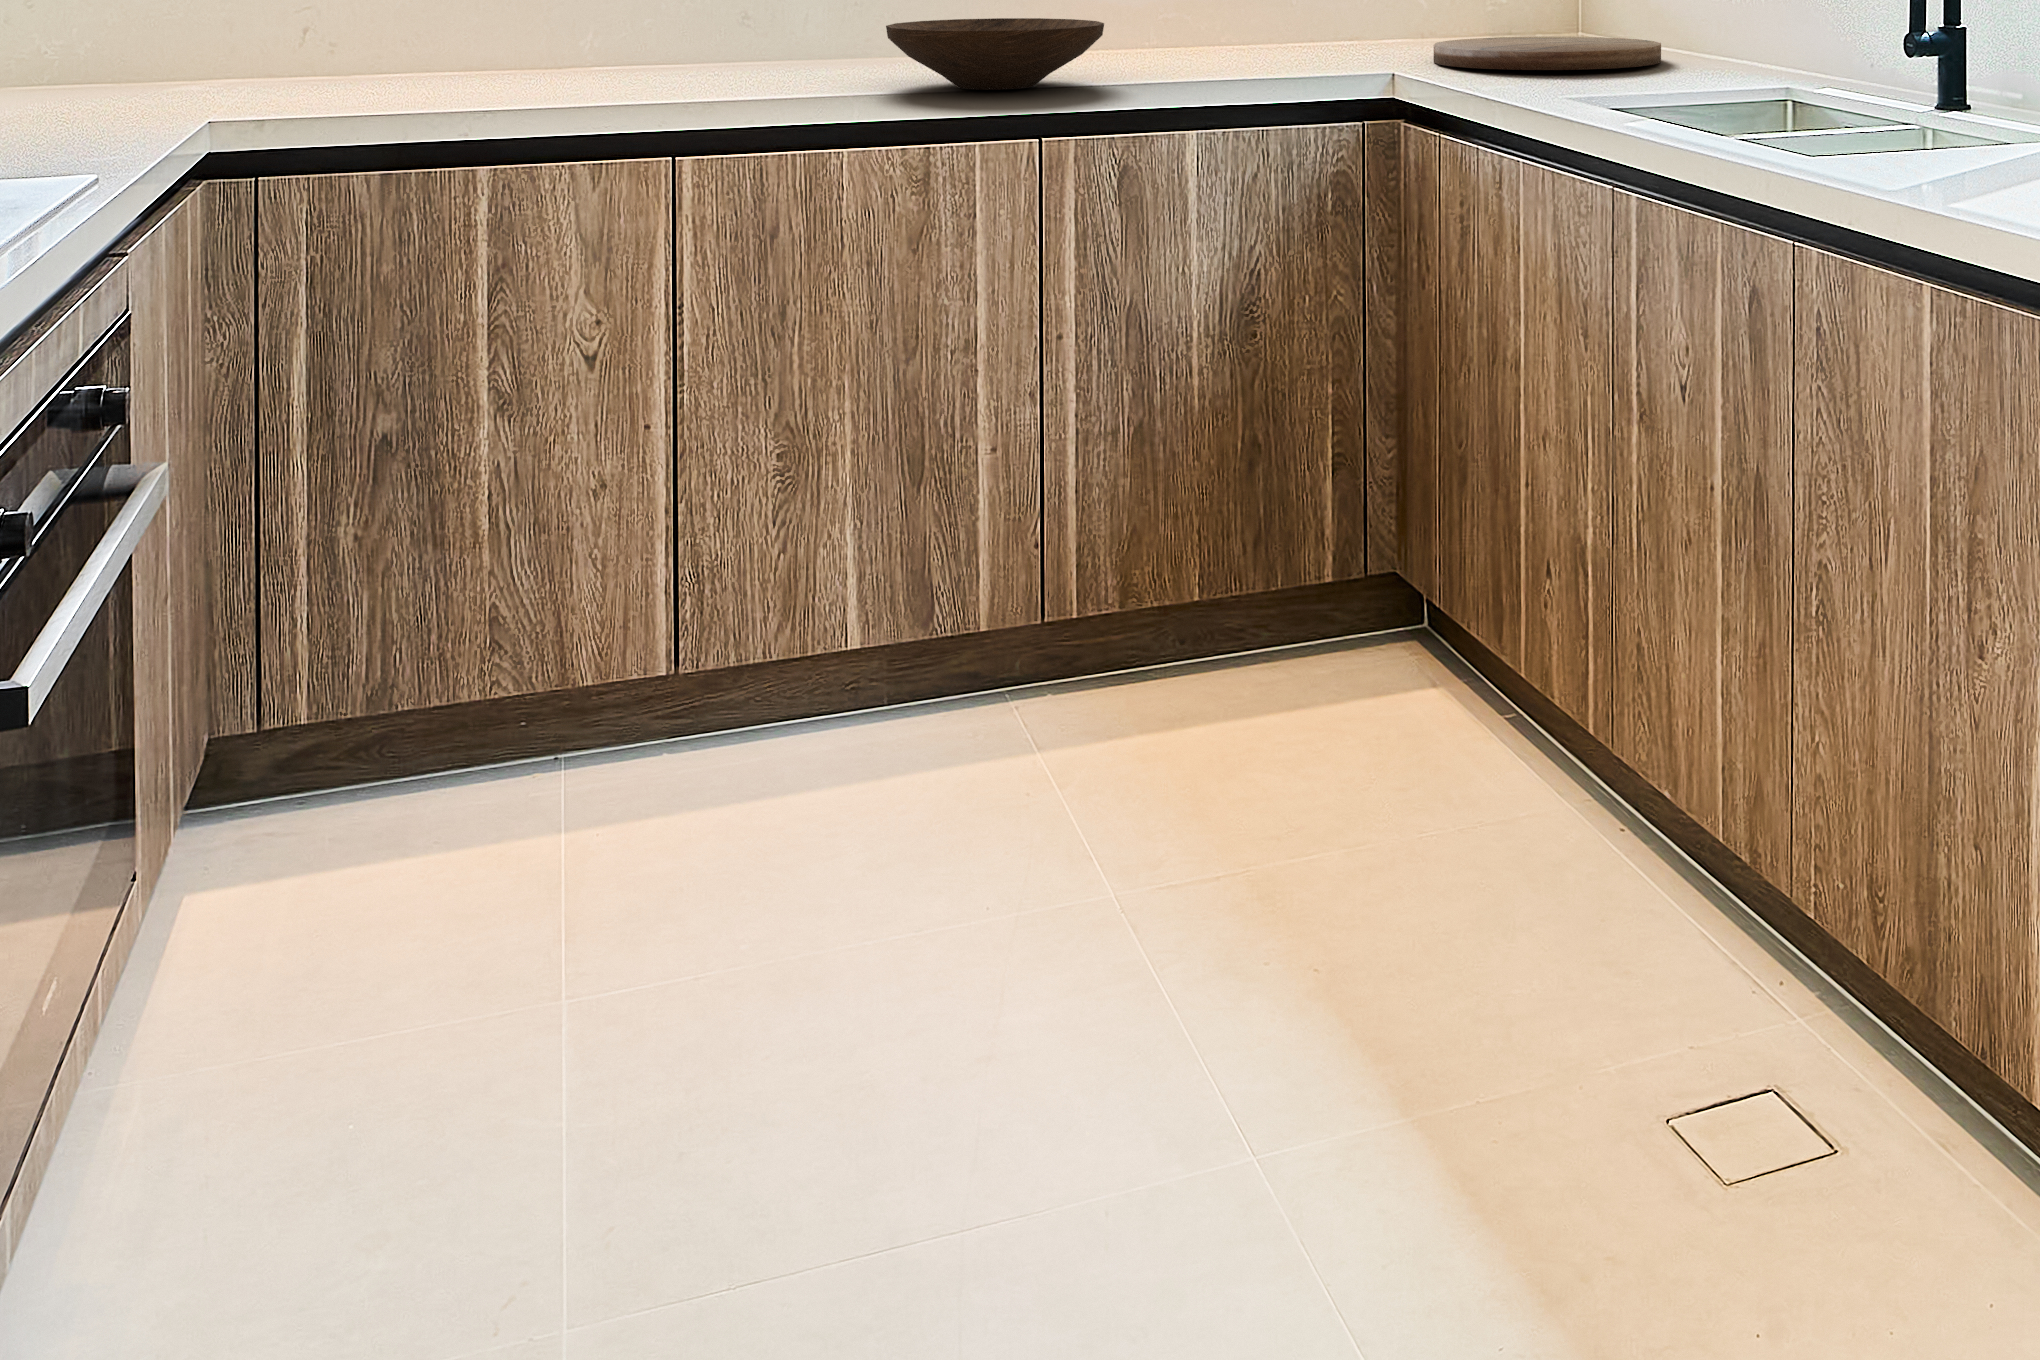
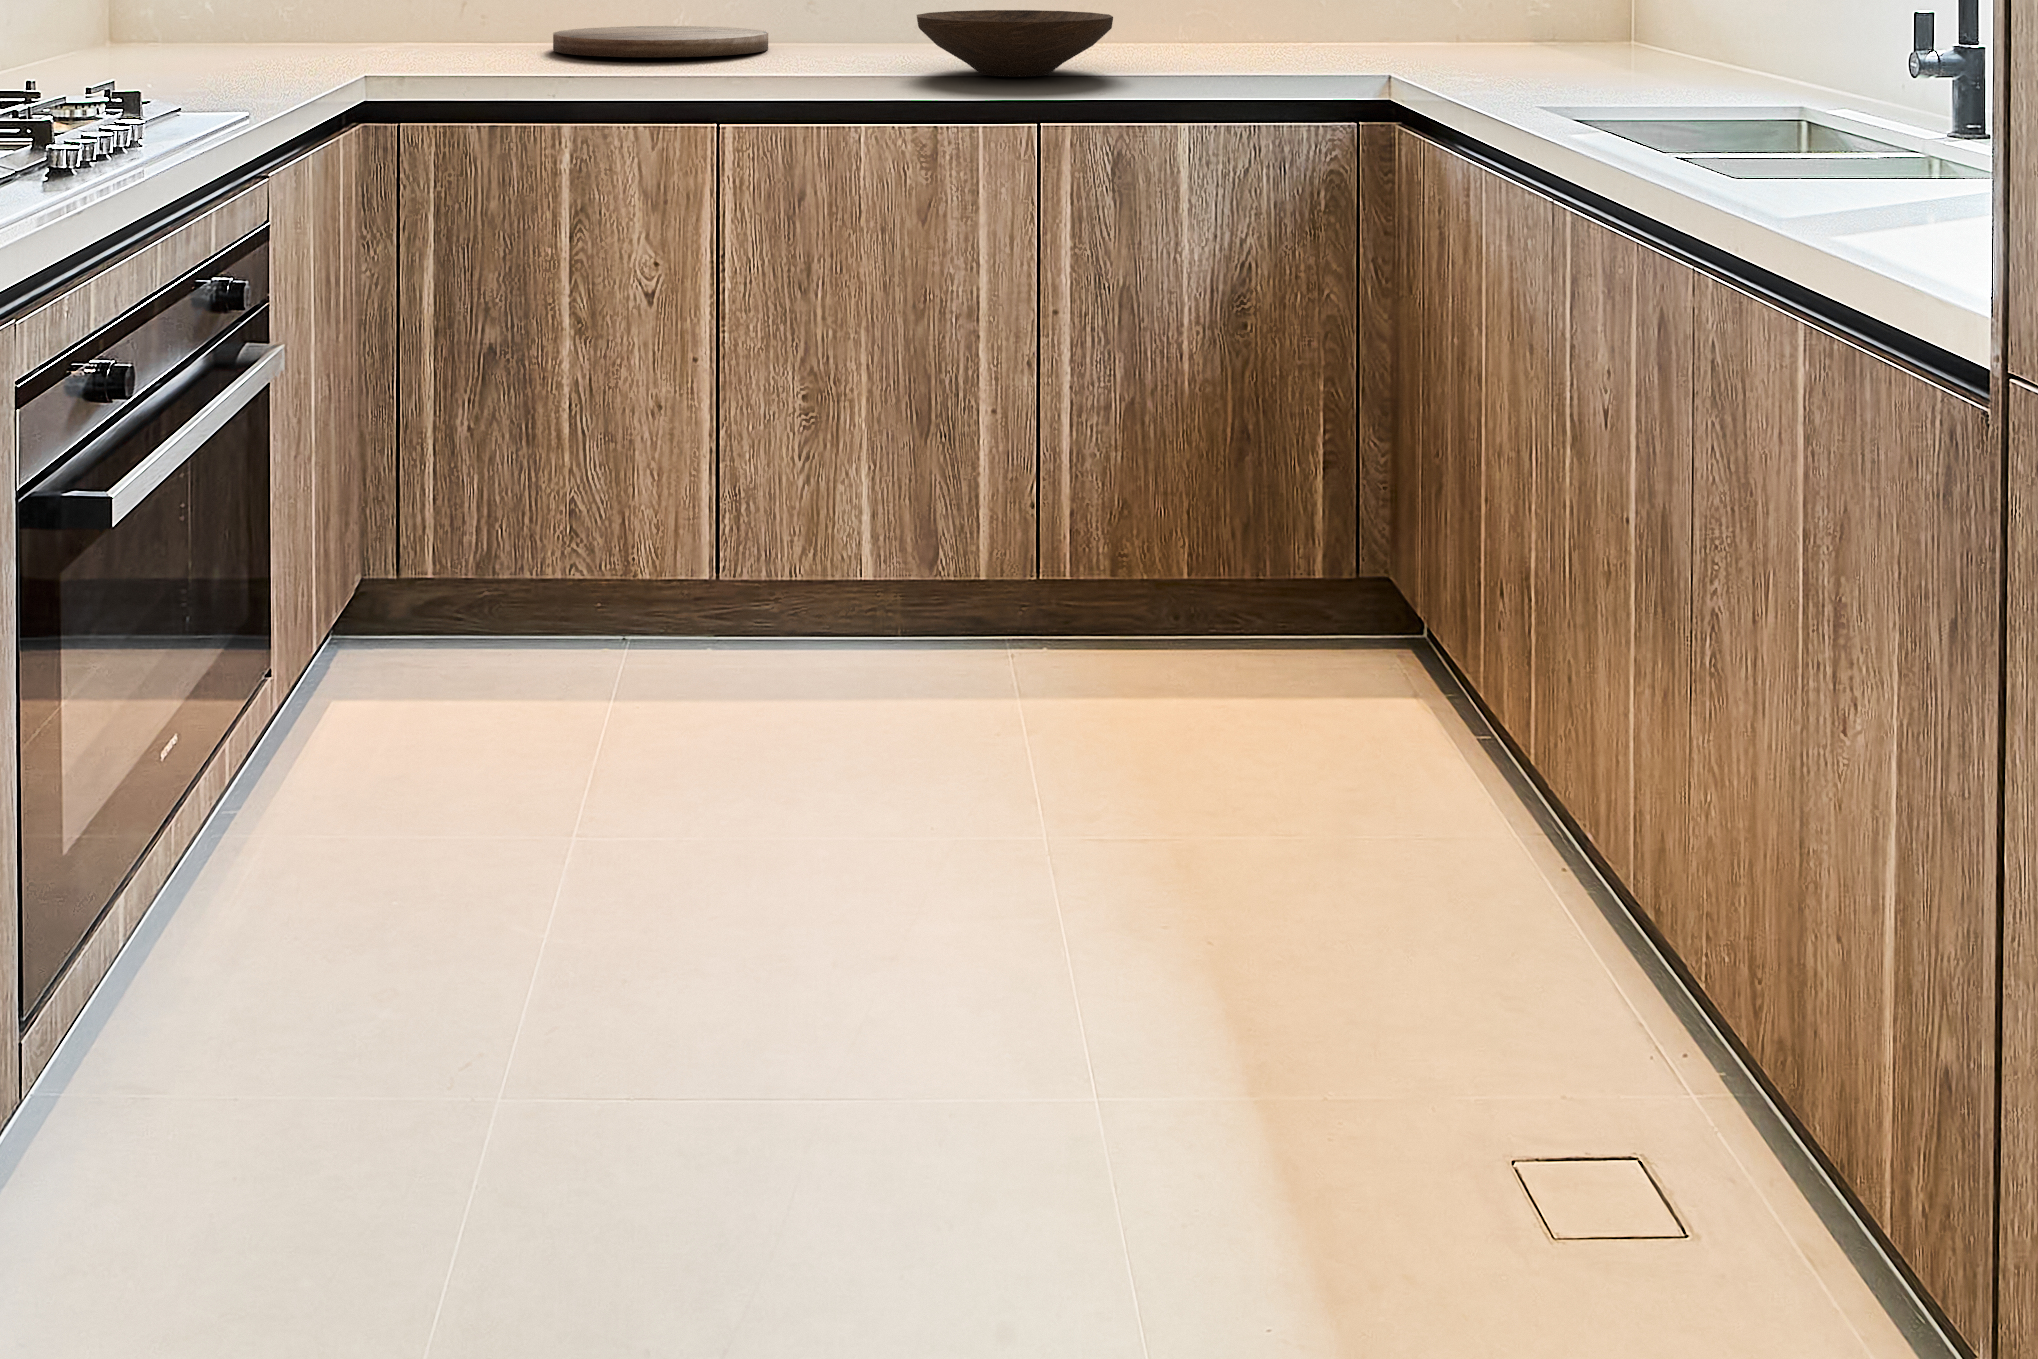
cutting board: present [1434,37,1661,70] -> present [553,26,768,57]

